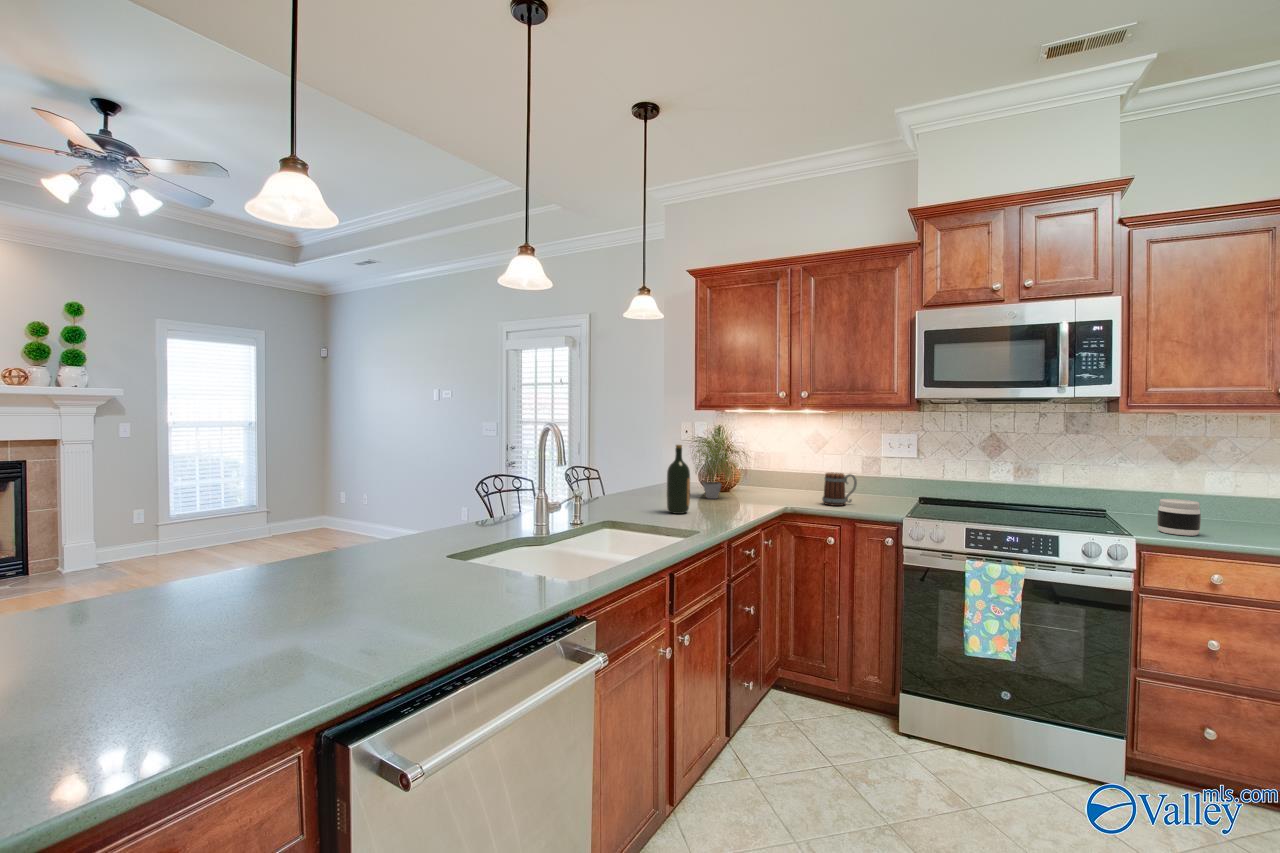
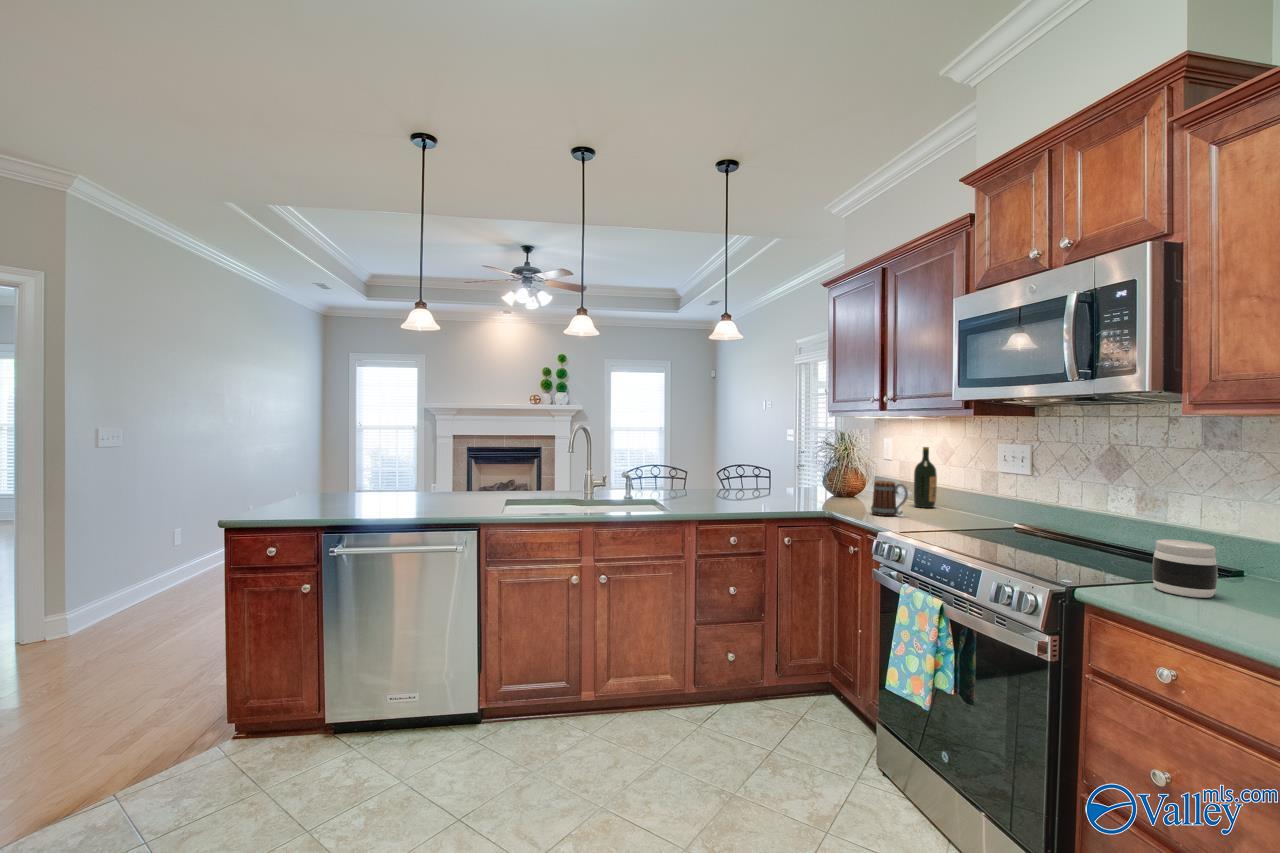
potted plant: present [696,438,737,499] -> none [778,434,831,499]
wine bottle: present [667,445,690,514] -> present [914,447,937,508]

